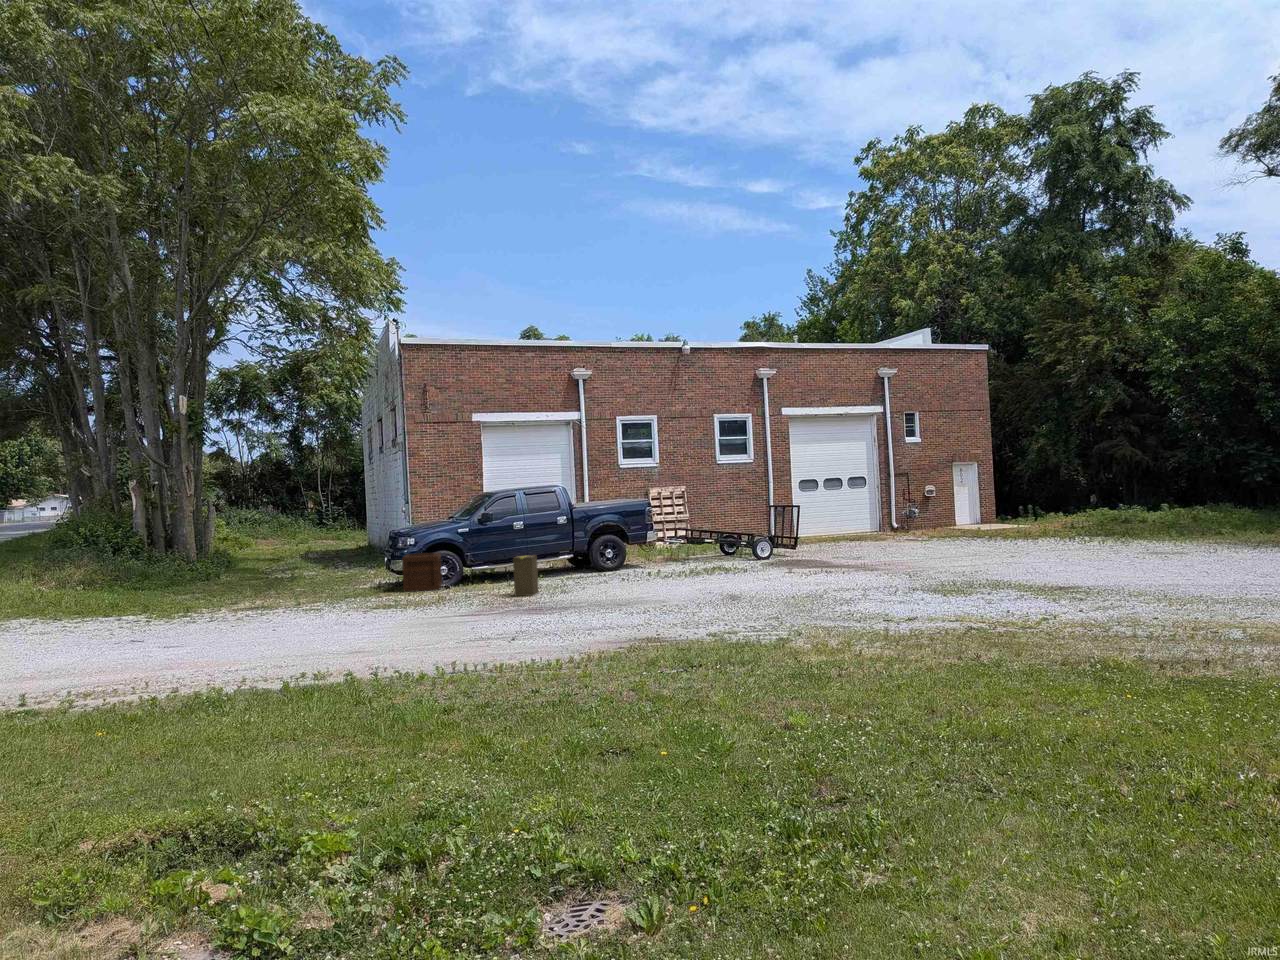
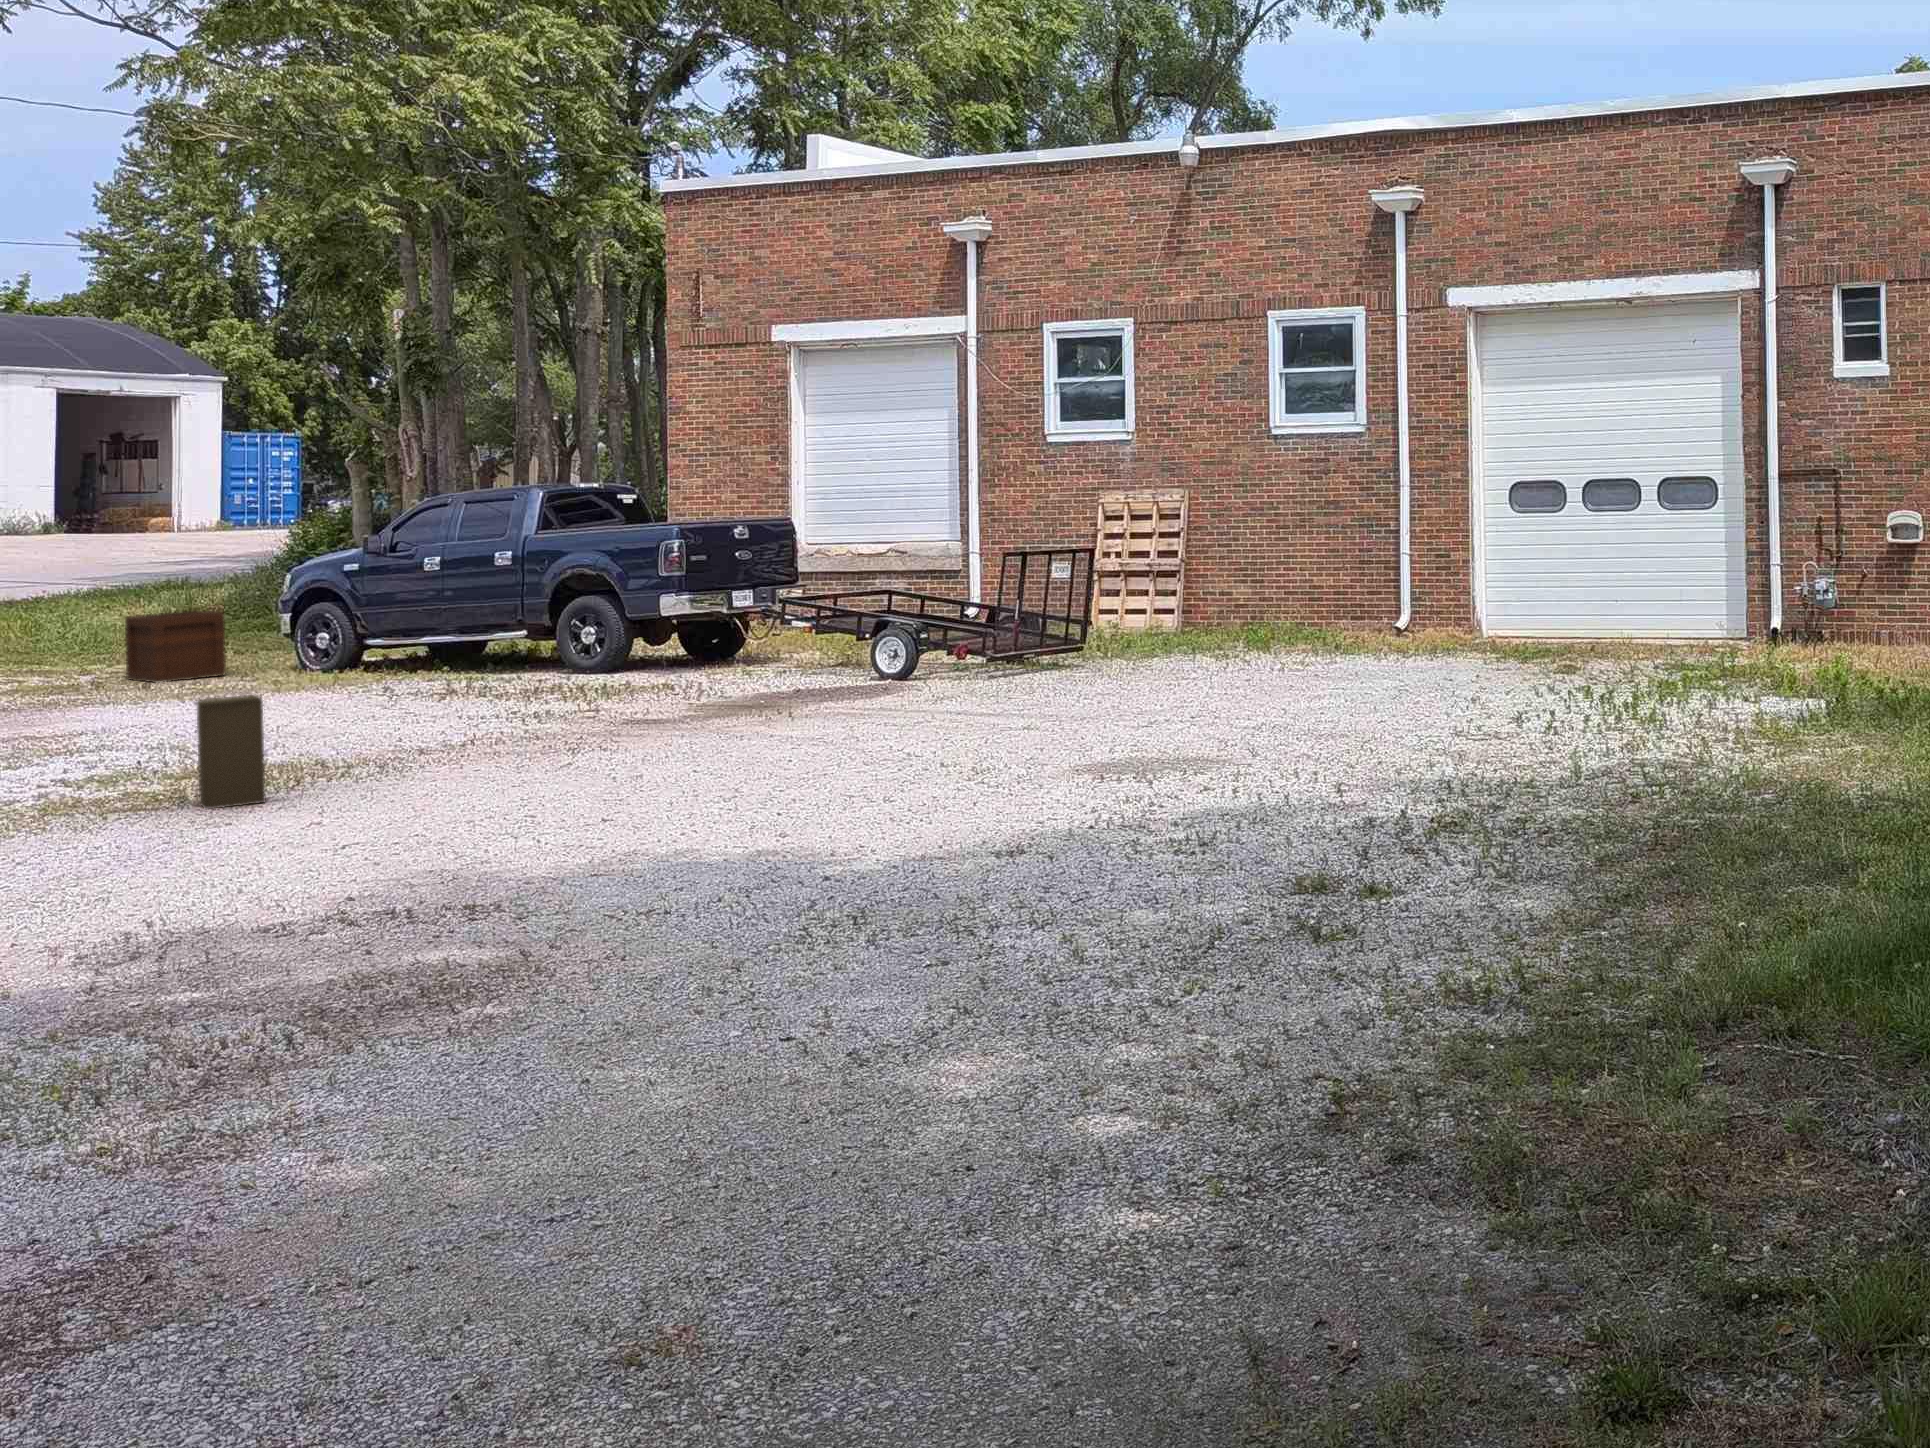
cardboard box: present [513,555,539,596] -> present [196,694,266,809]

